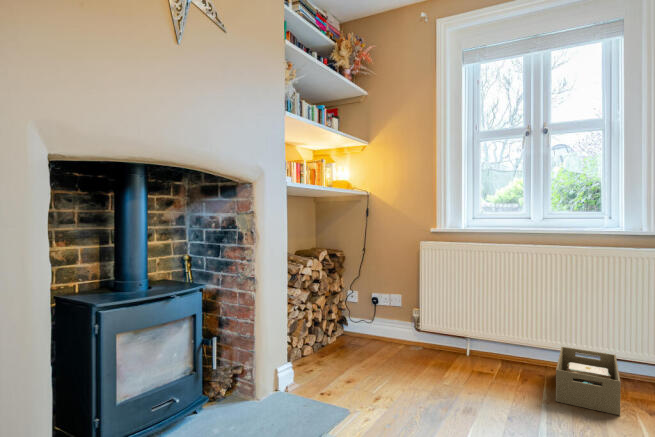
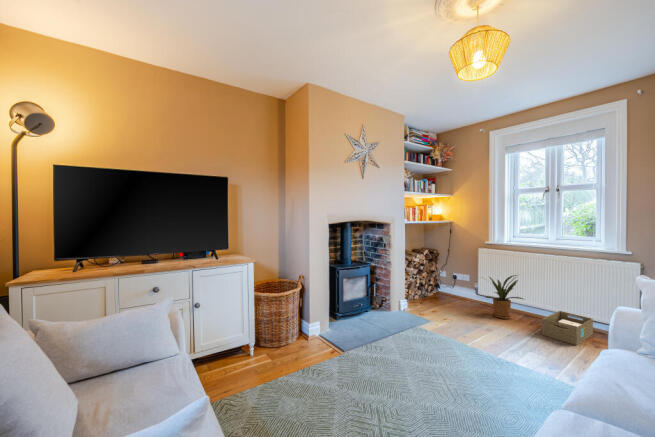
house plant: none [427,286,512,376] -> present [486,275,523,319]

